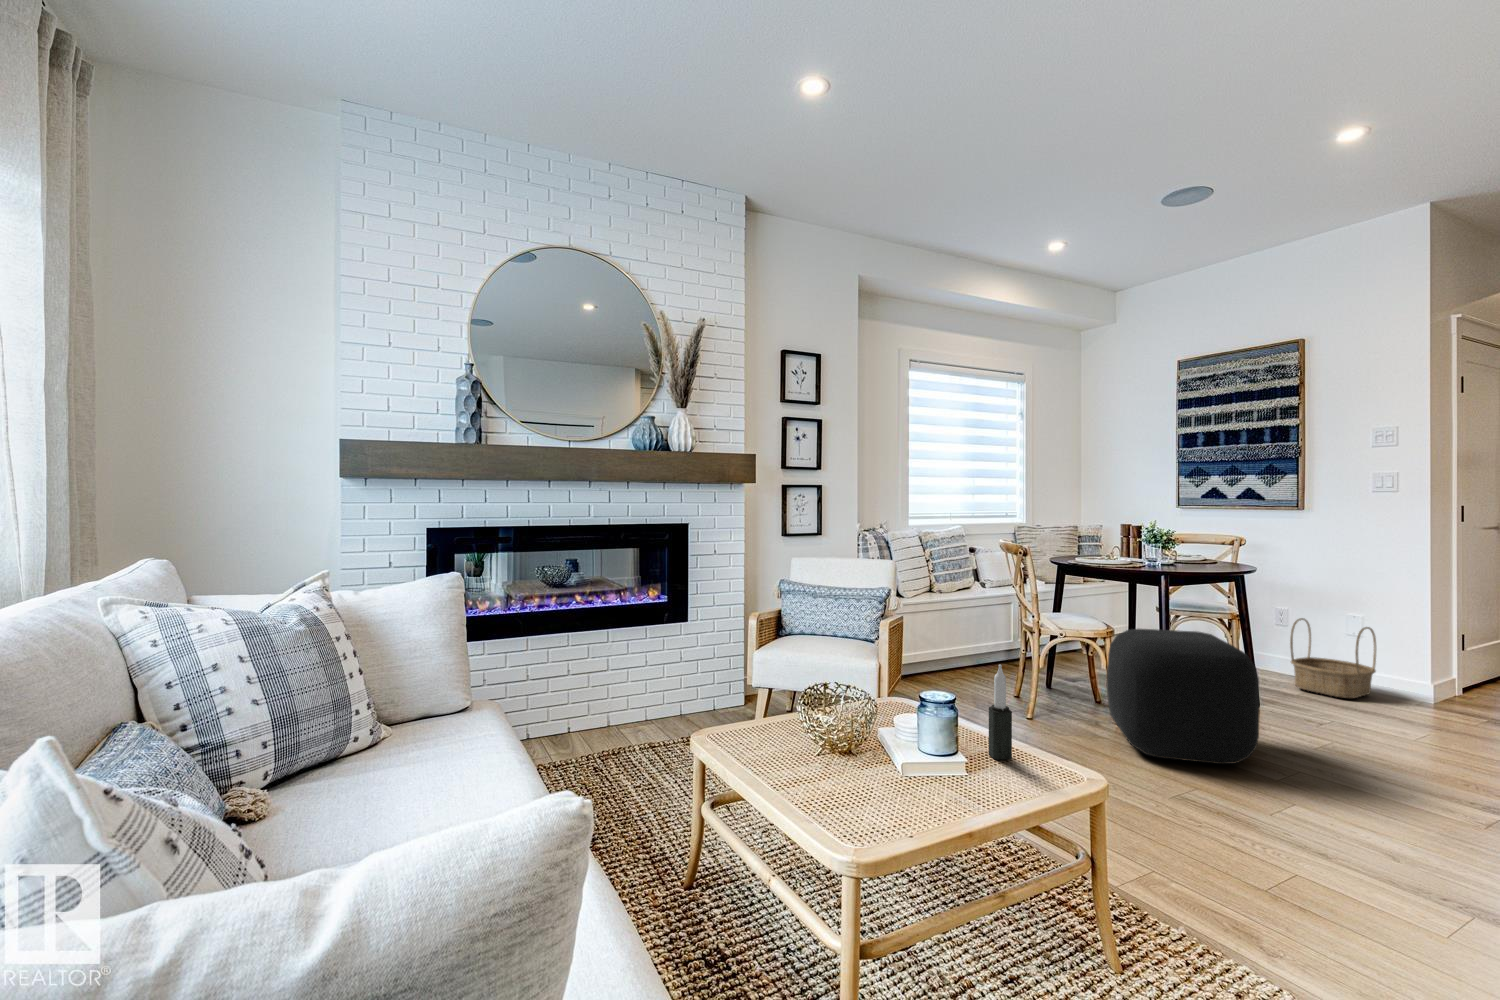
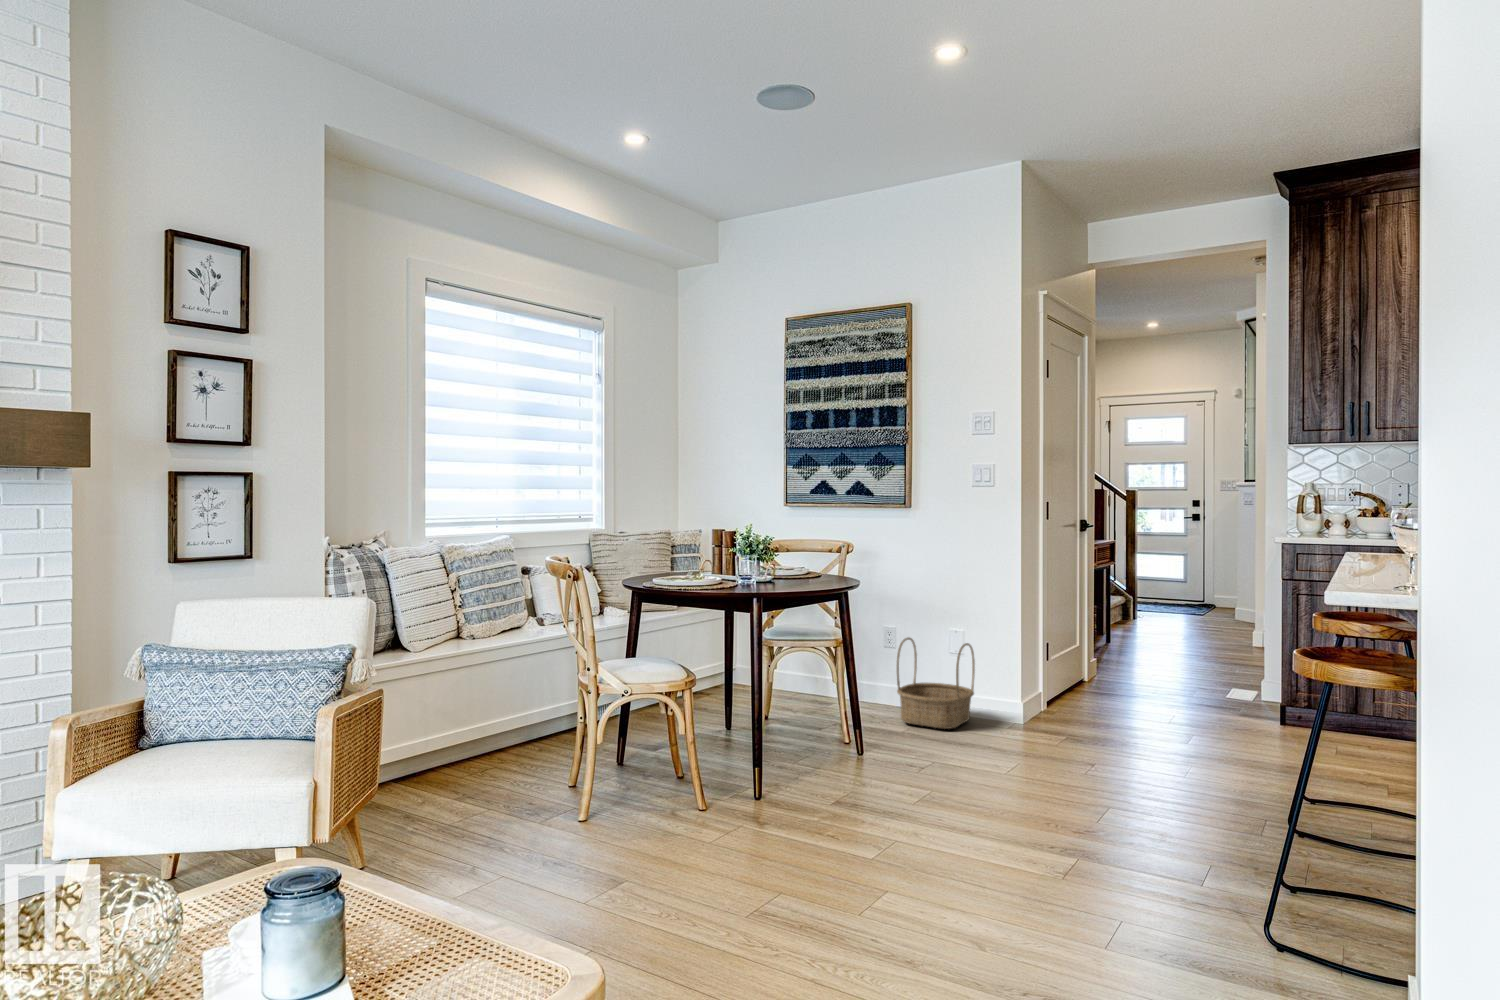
ottoman: present [1106,629,1259,764] -> none [683,672,856,856]
candle: present [989,665,1012,760] -> none [432,796,471,971]

